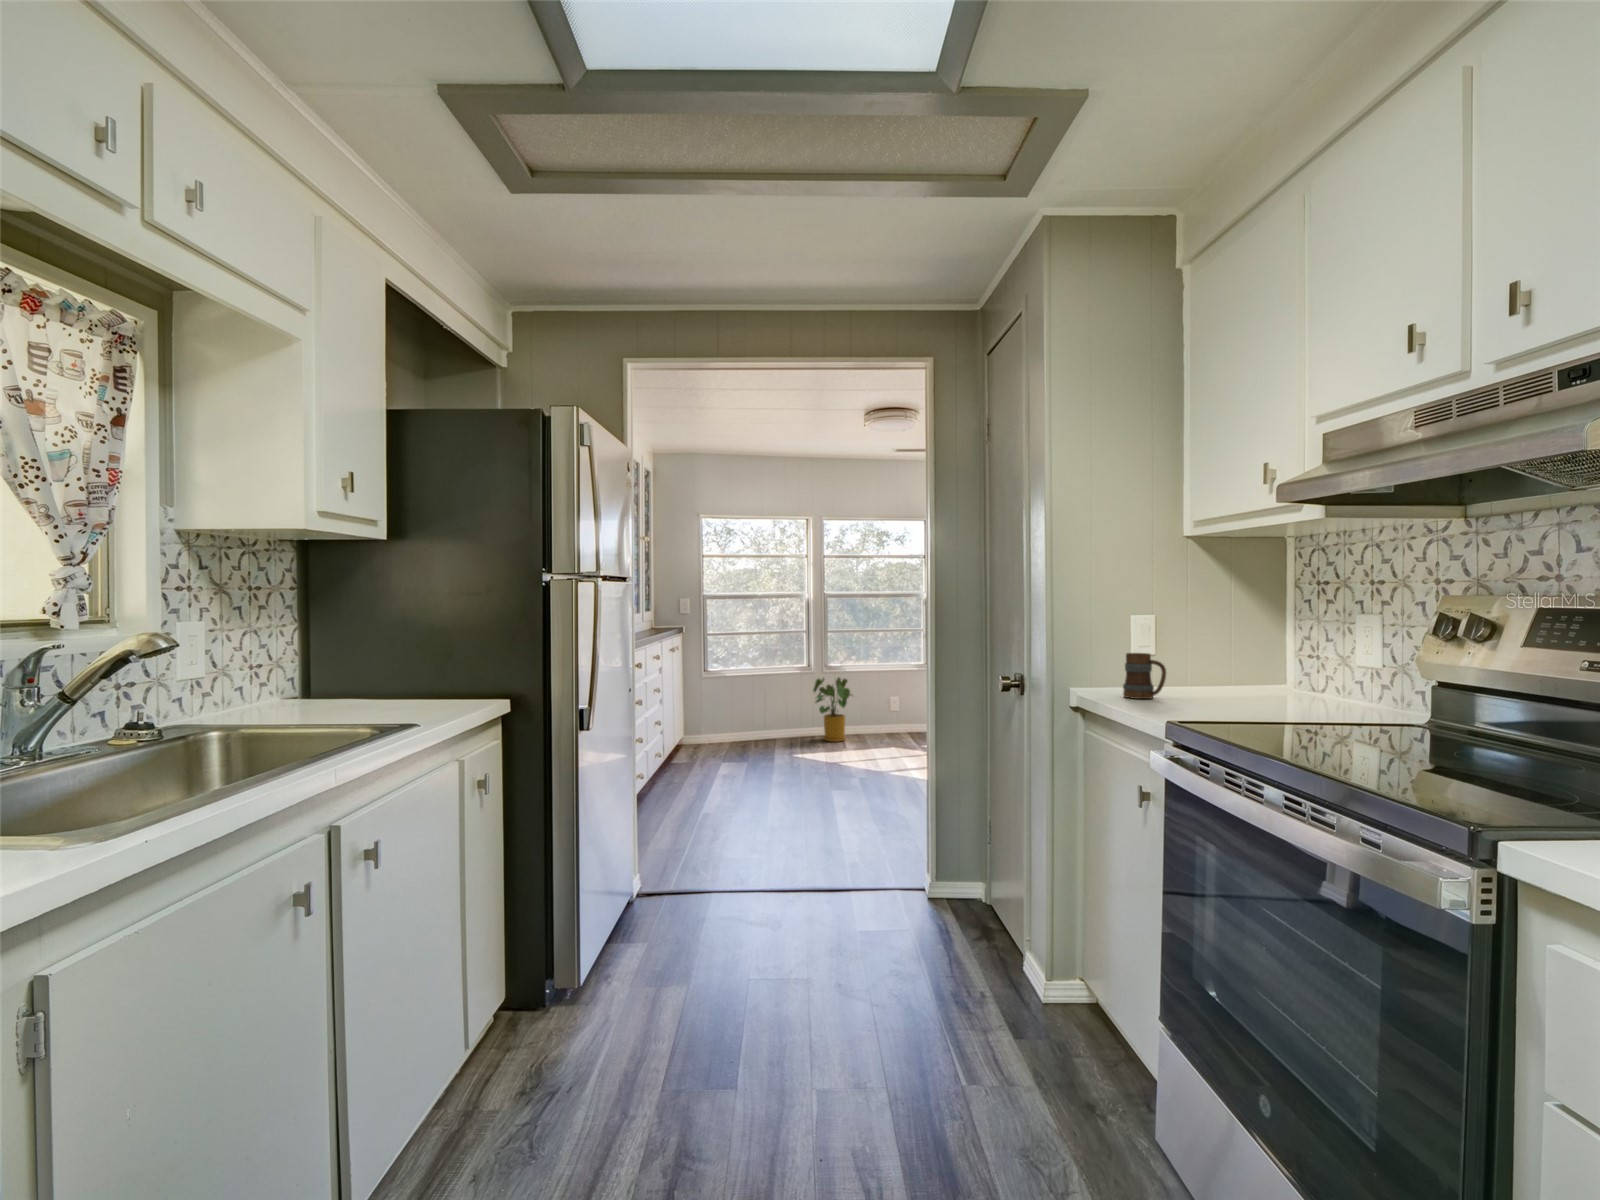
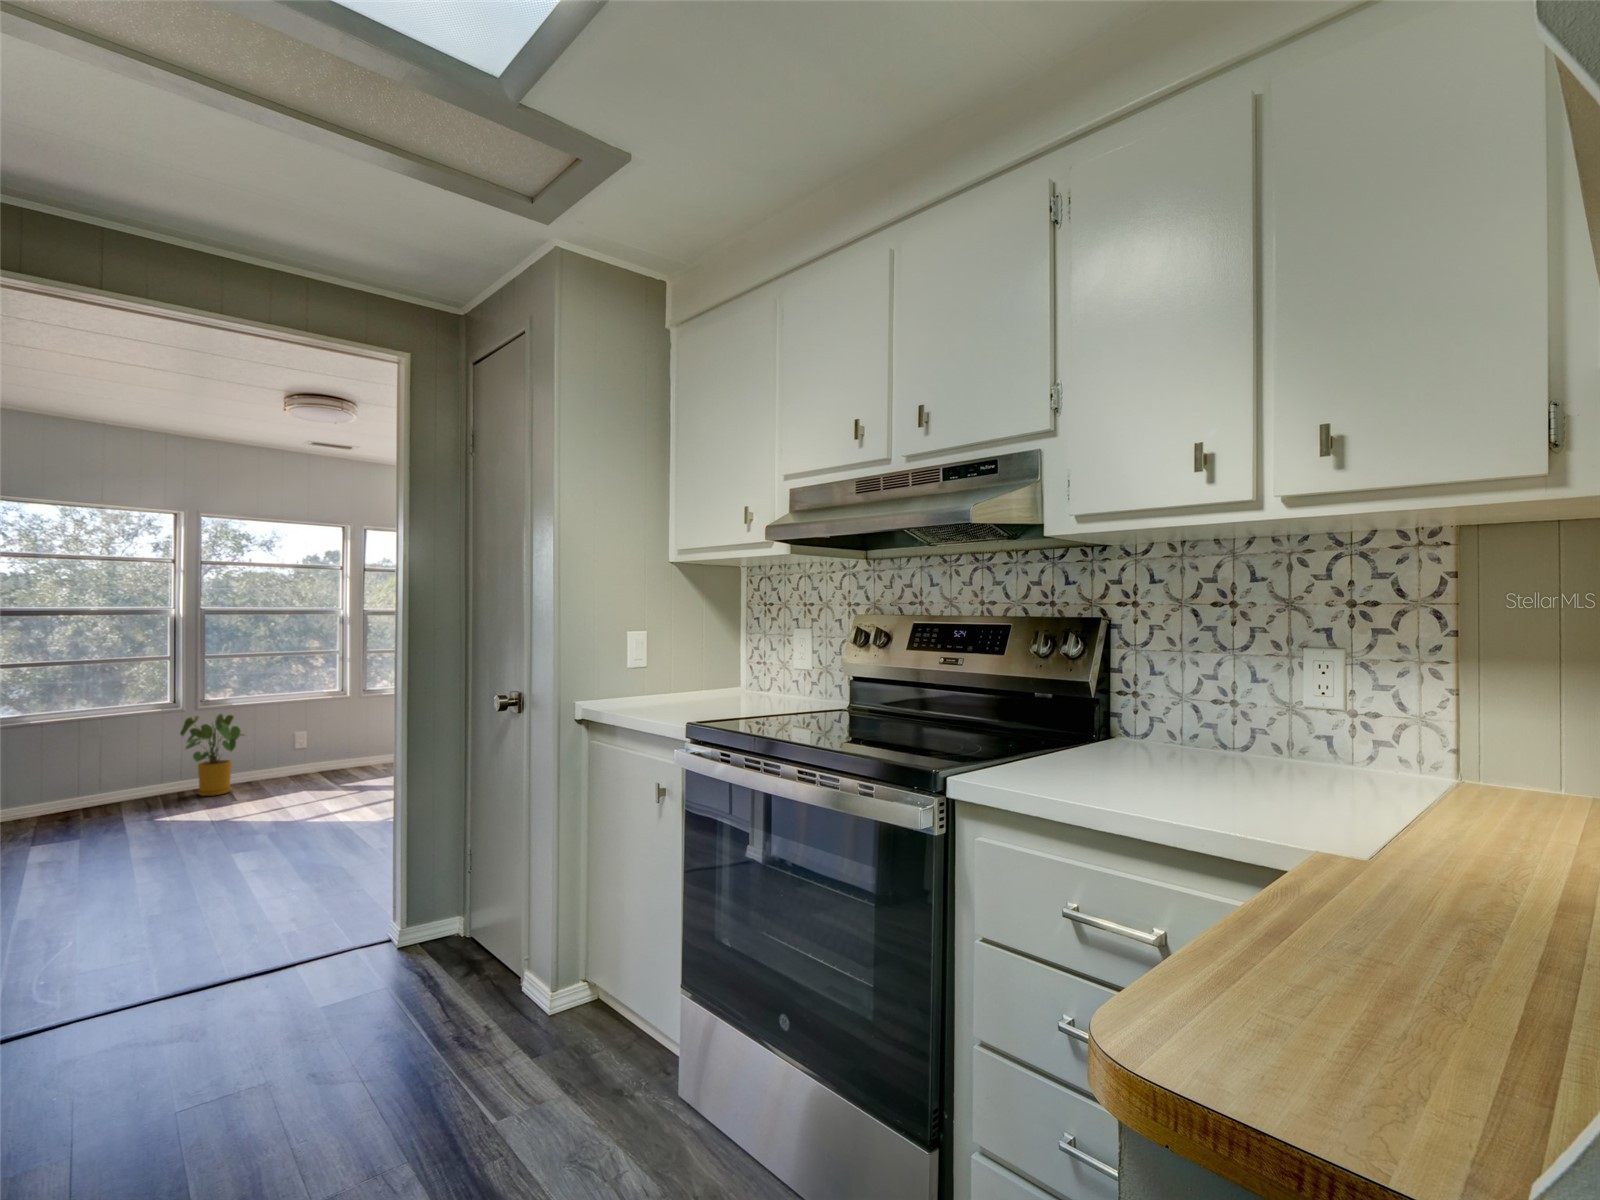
mug: present [1123,653,1166,699] -> none [629,666,666,707]

